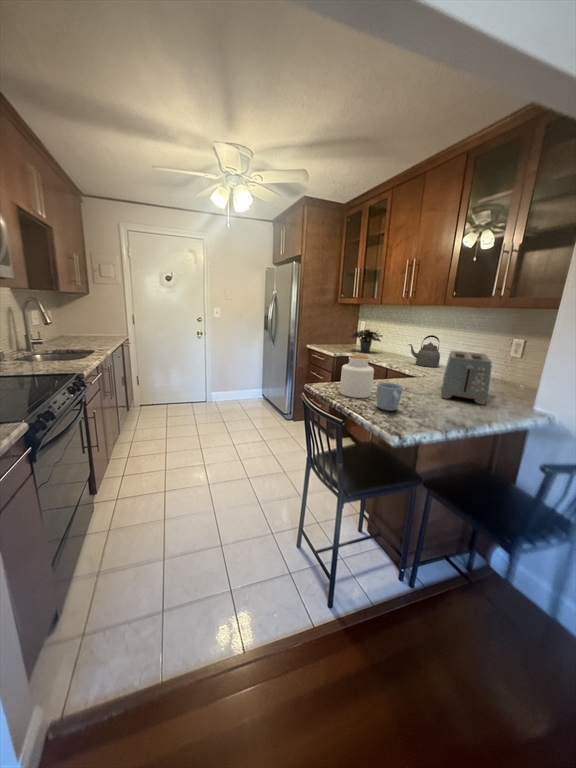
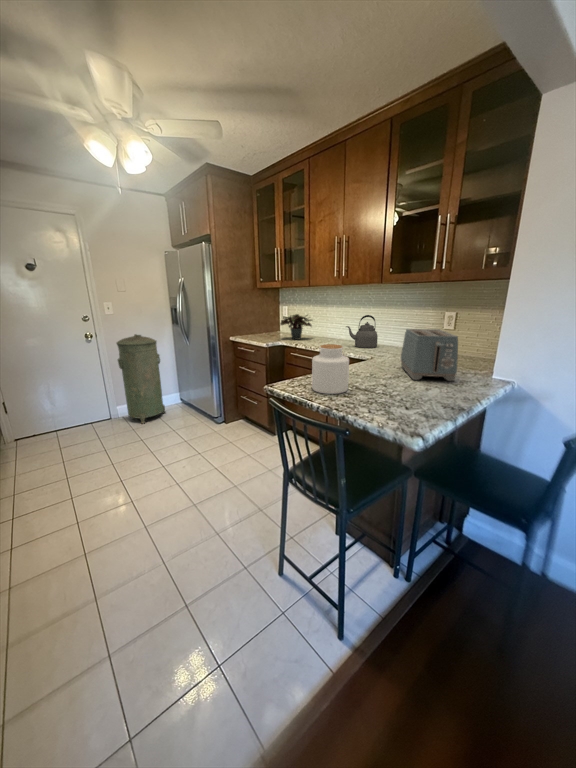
trash can: none [218,335,250,408] -> present [116,334,165,424]
mug: present [377,382,403,411] -> none [365,372,396,404]

